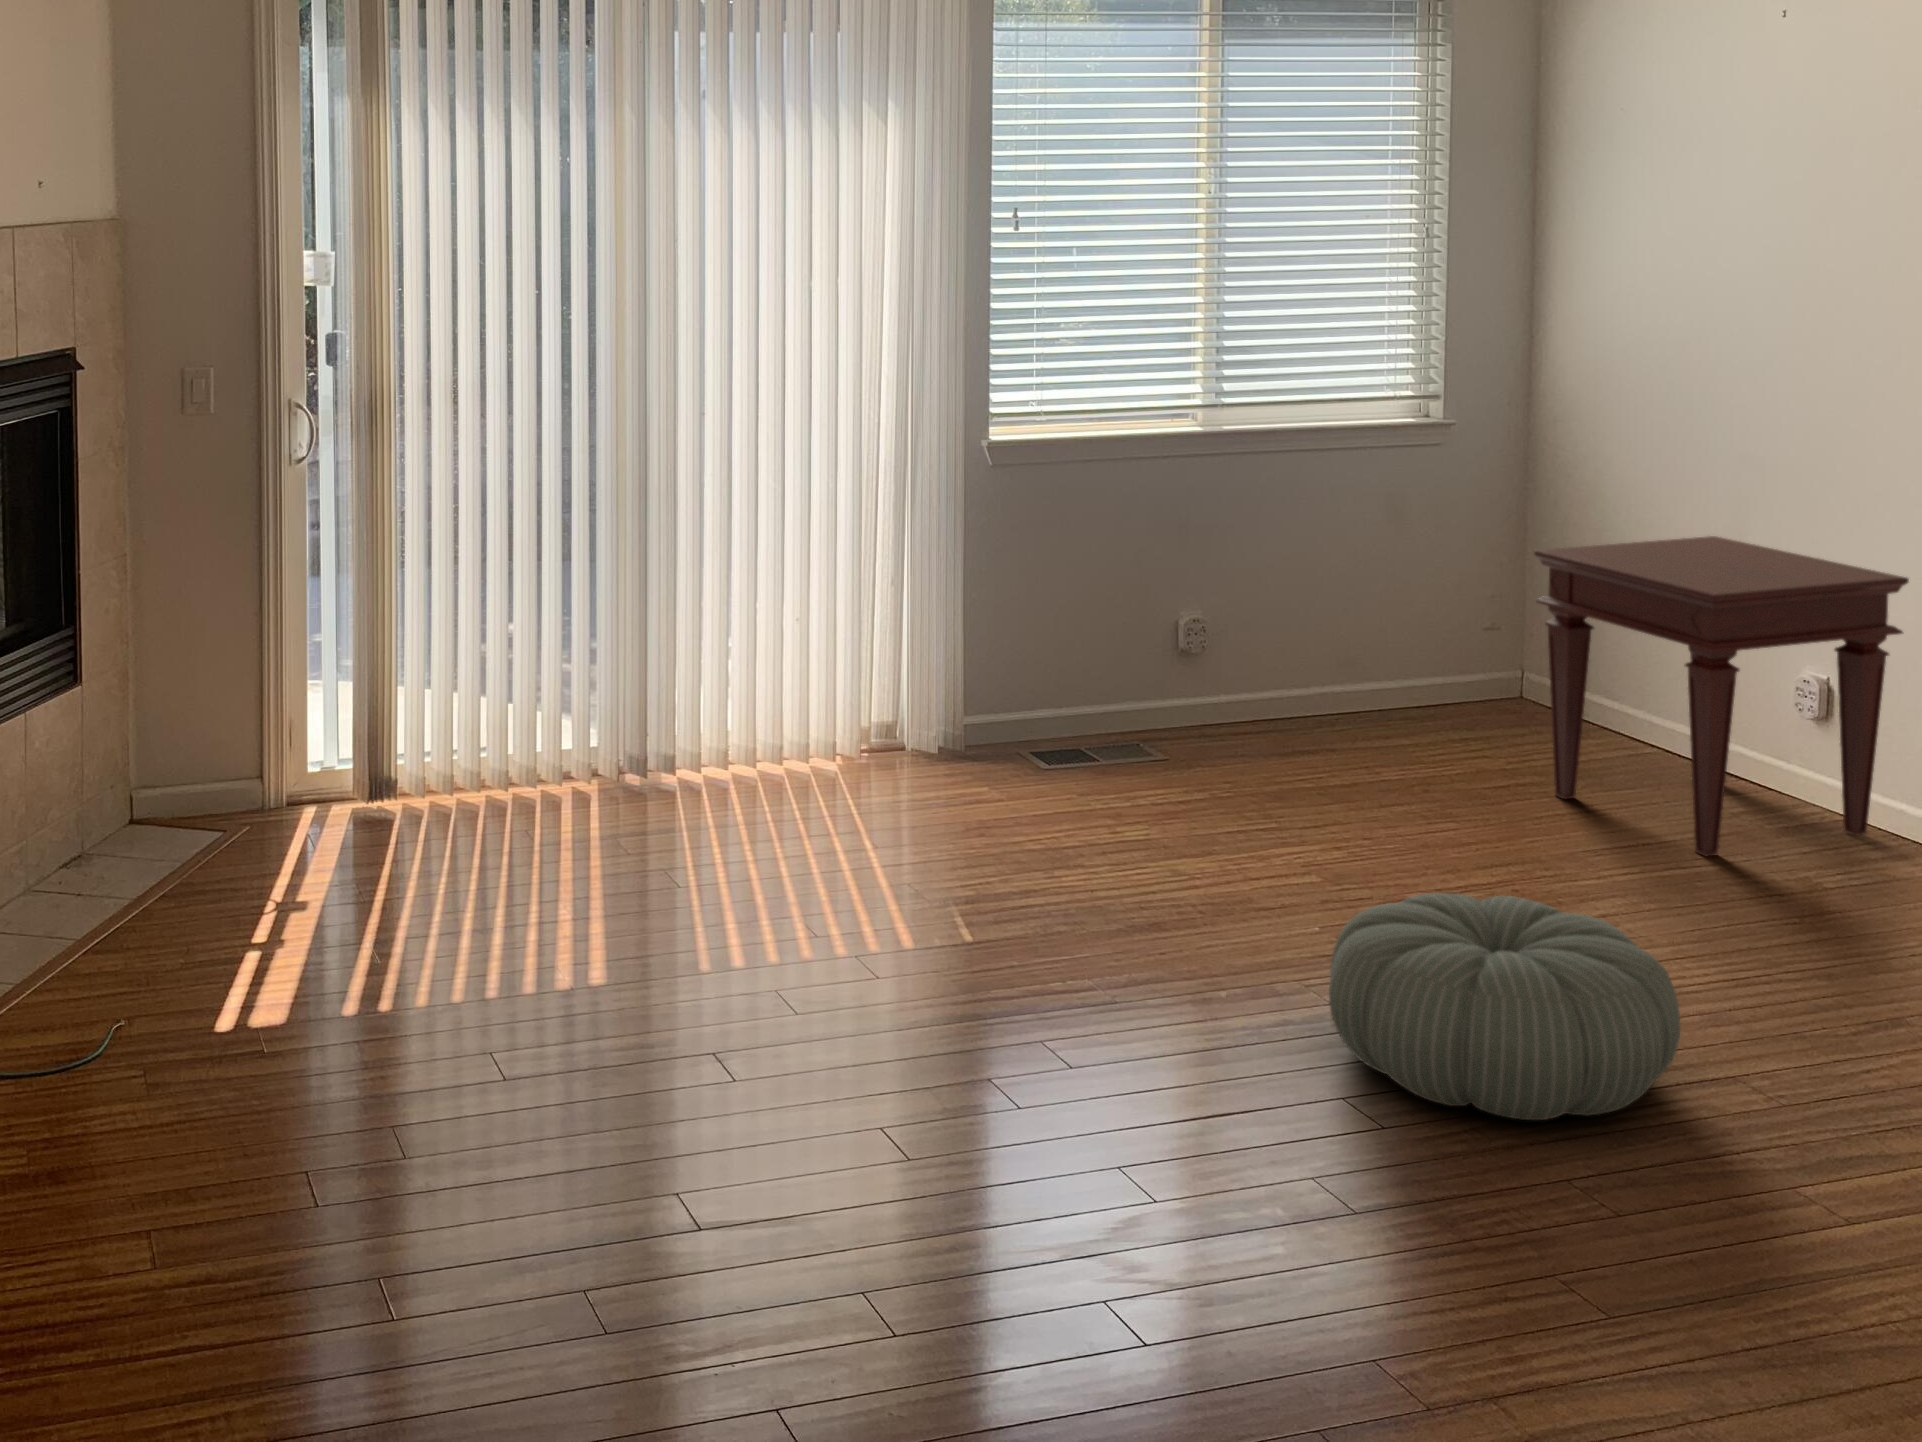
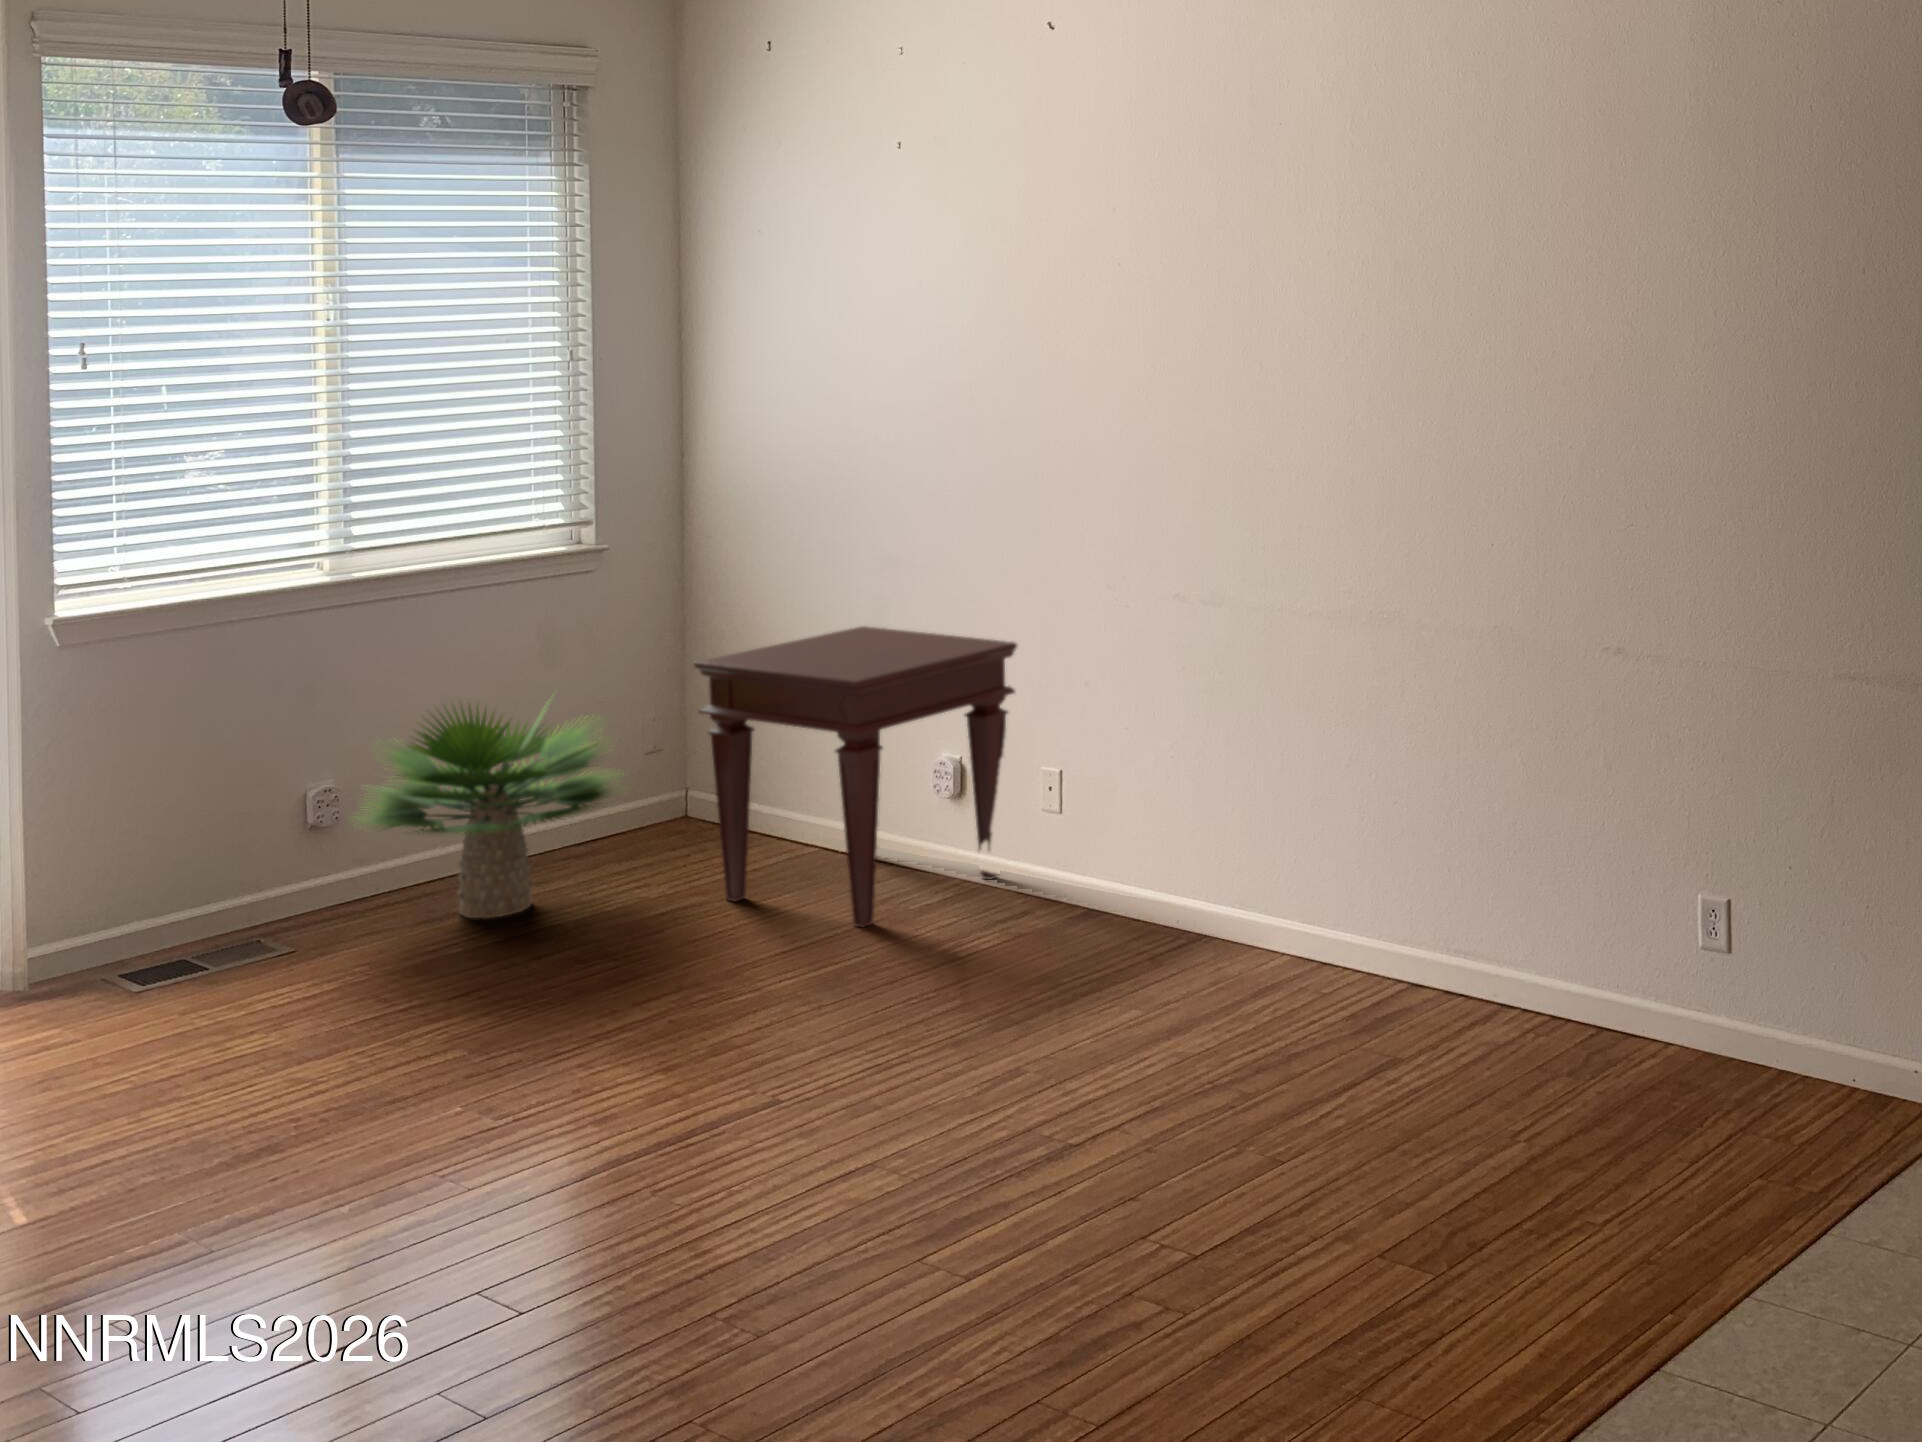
potted plant: none [1205,553,1465,766] -> present [359,699,614,918]
pouf: present [1329,893,1680,1120] -> none [474,1008,824,1236]

